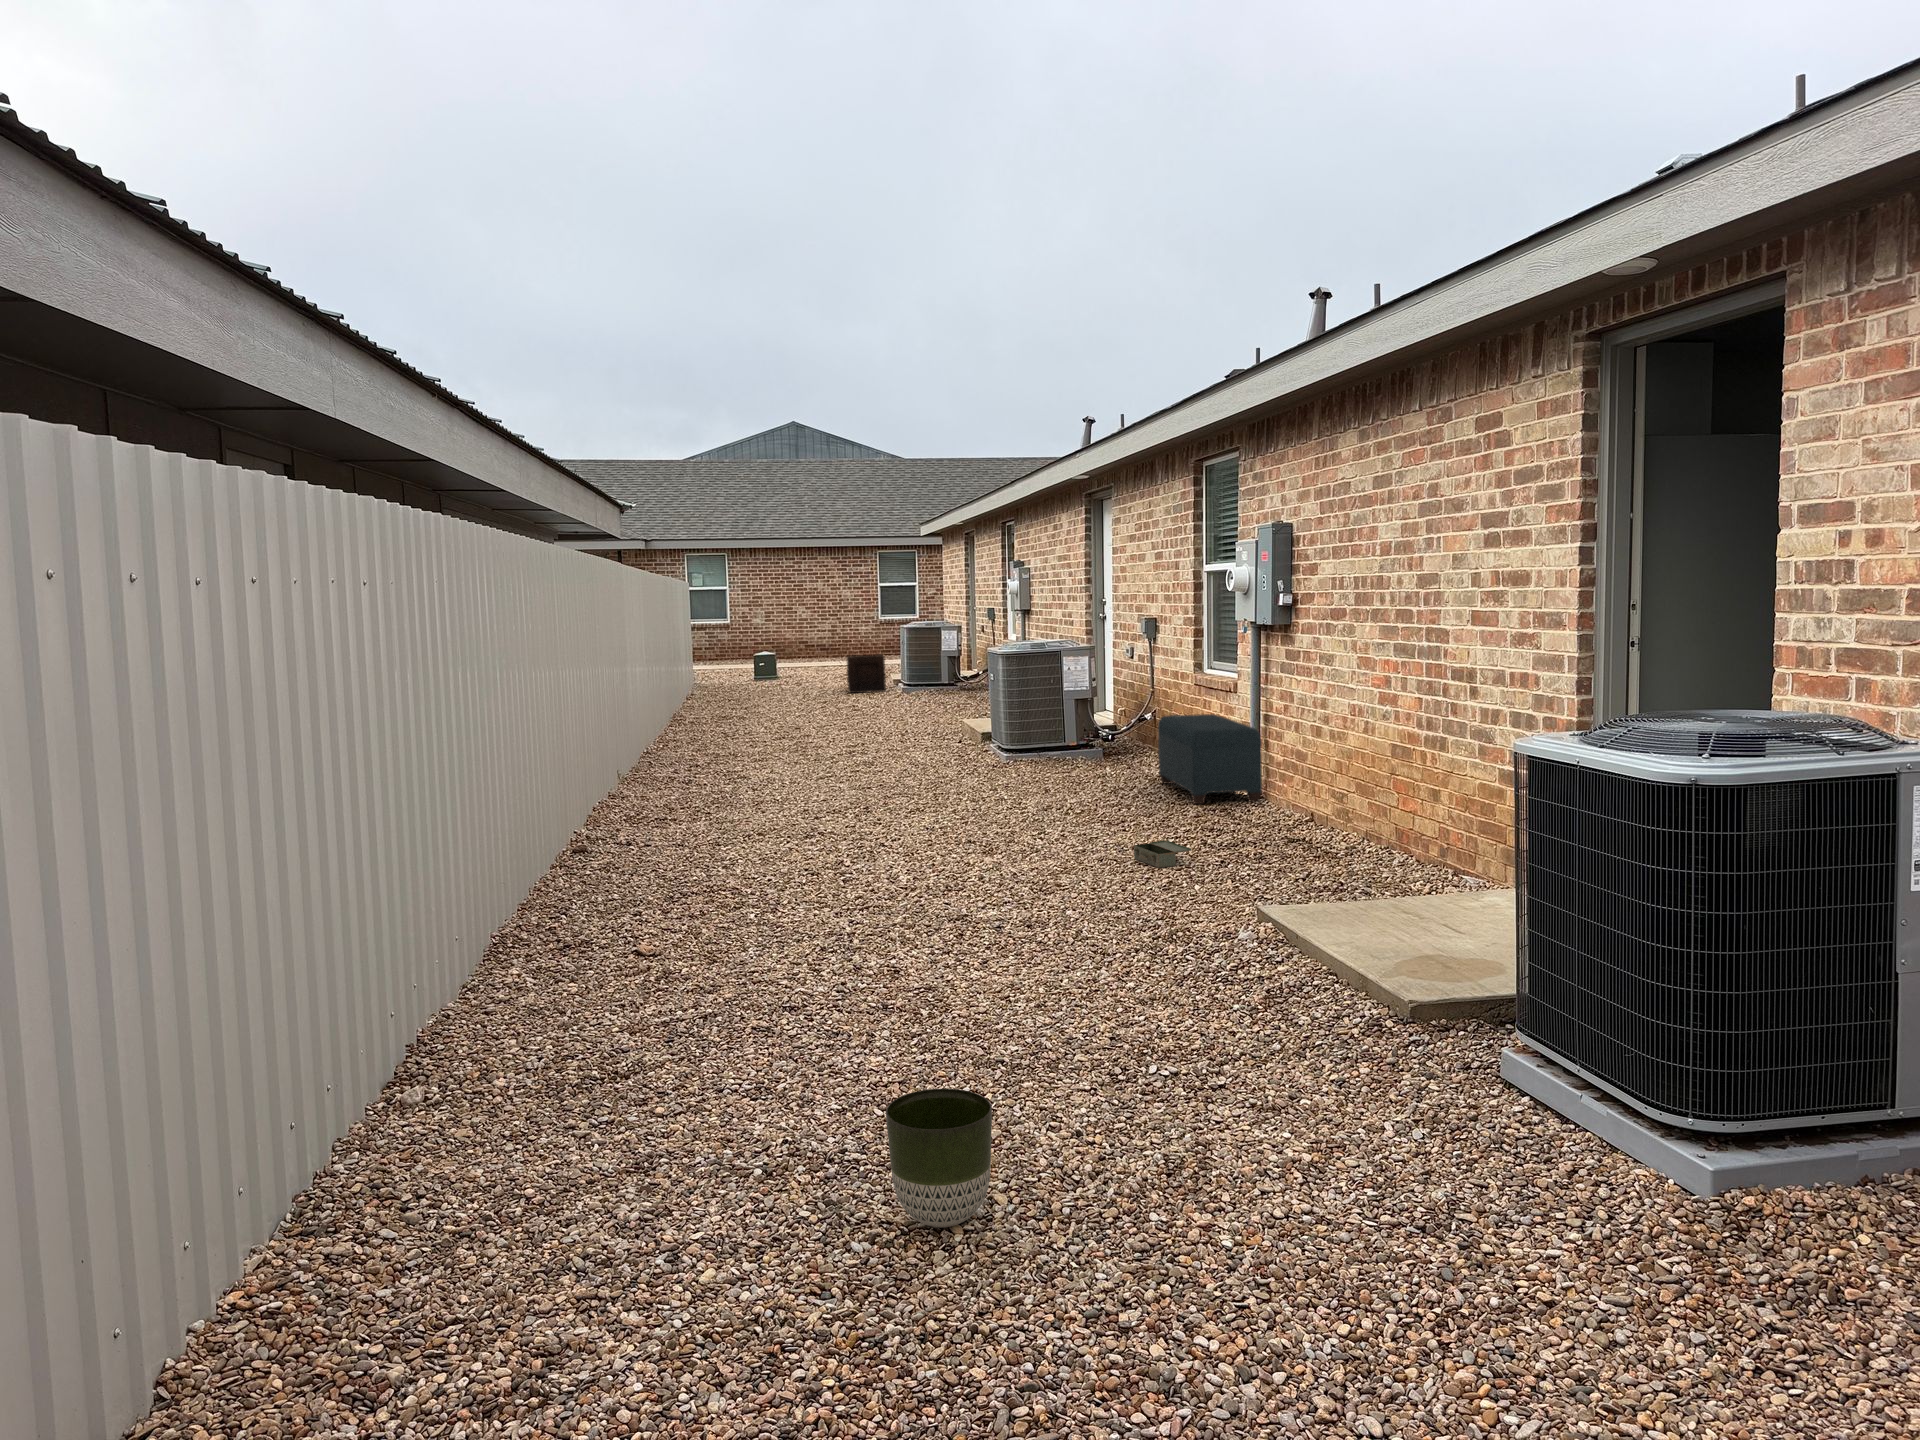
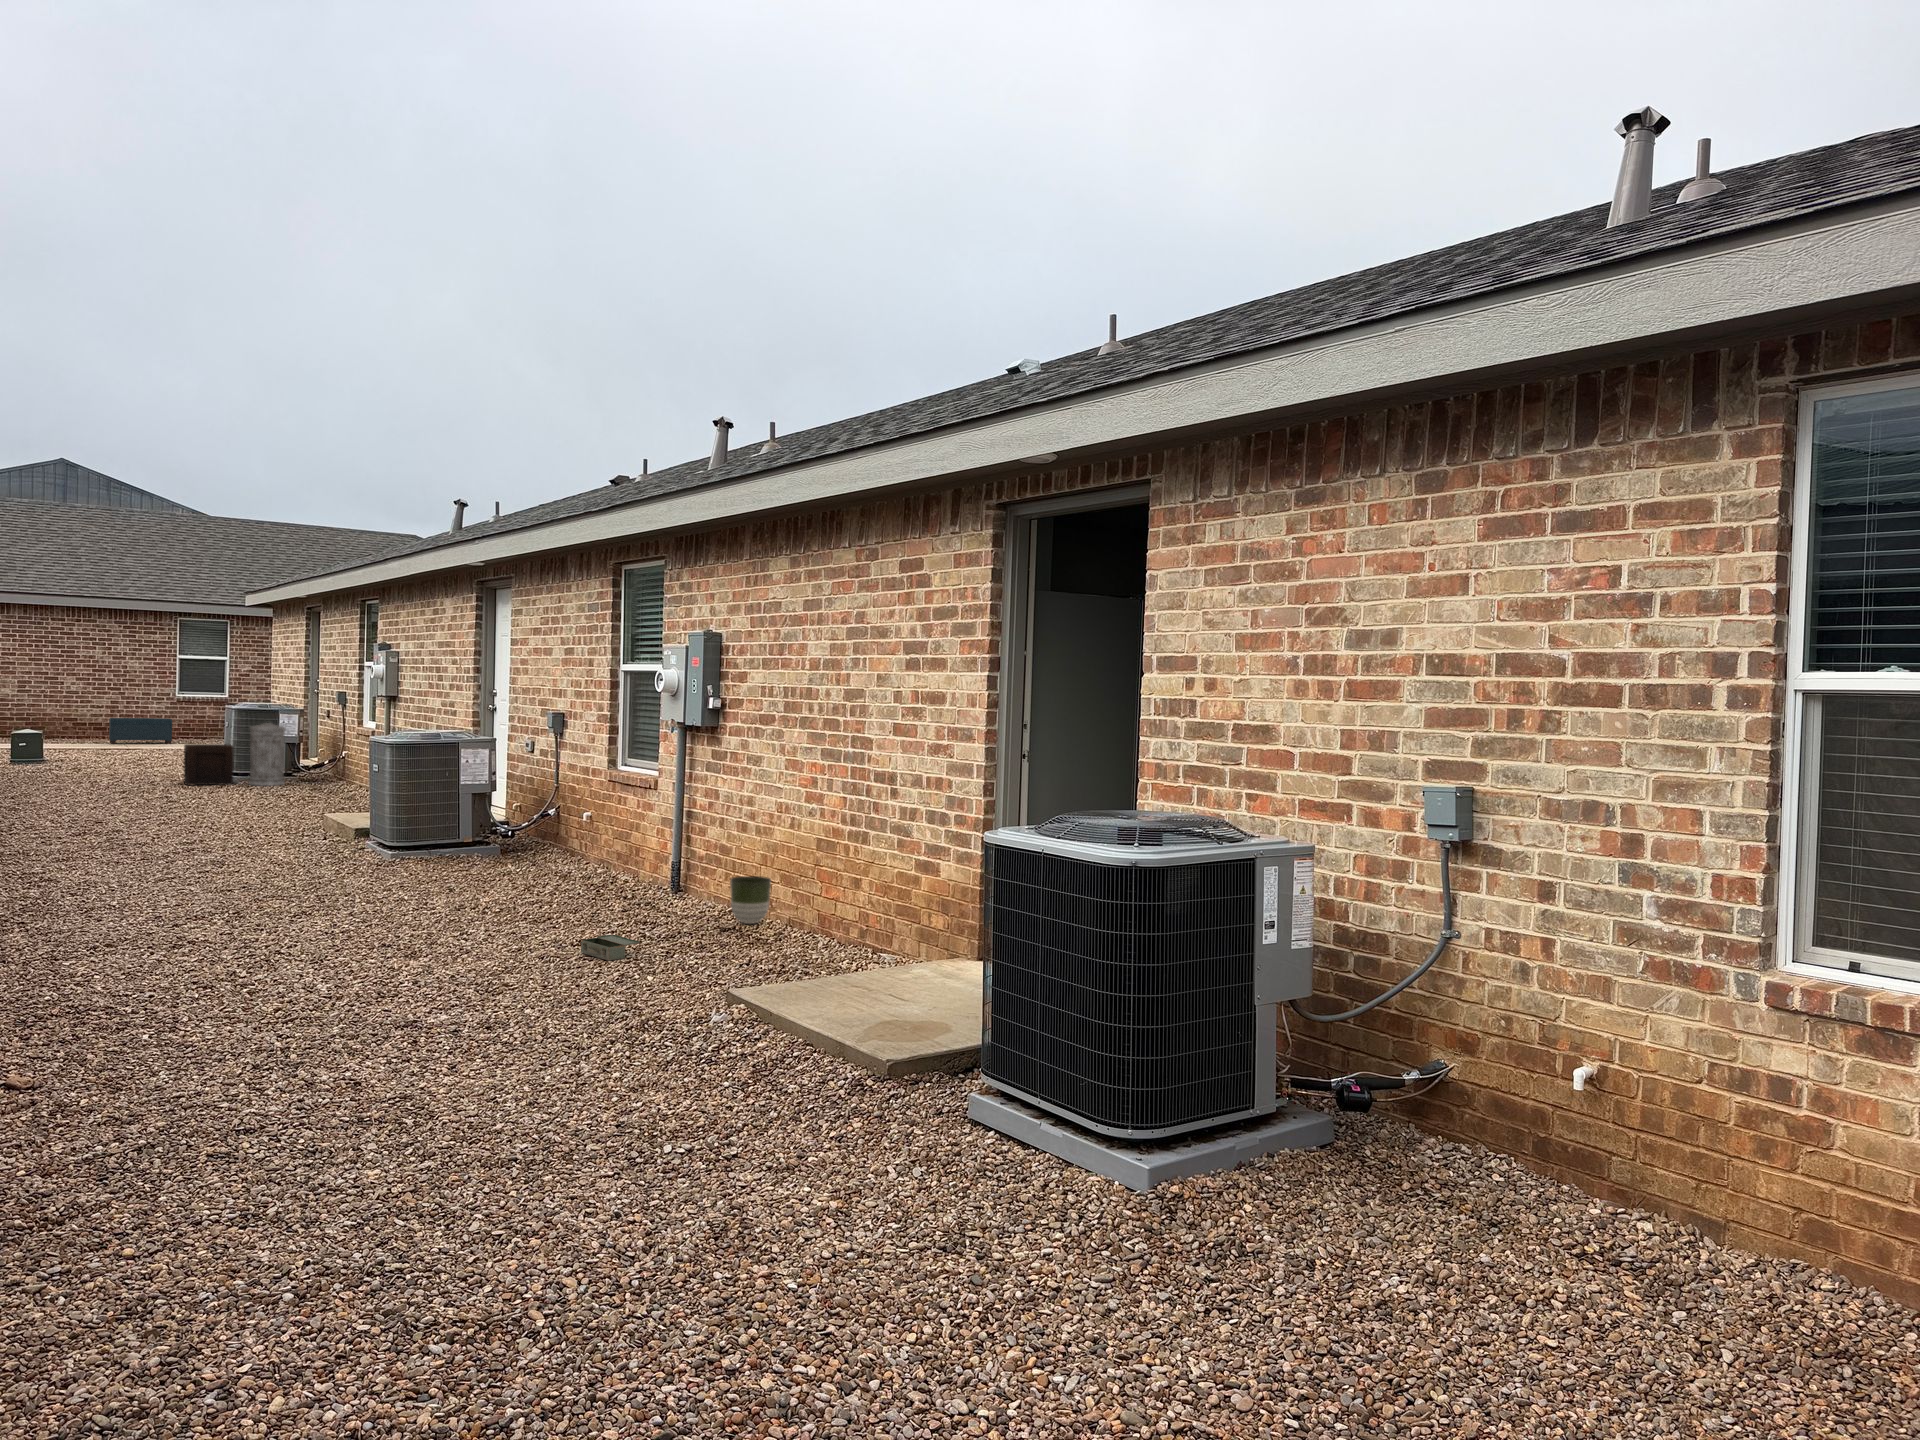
trash can: none [896,632,928,692] -> present [248,723,285,786]
bench: present [1158,714,1262,804] -> present [109,718,172,744]
planter: present [886,1089,992,1227] -> present [730,876,771,924]

